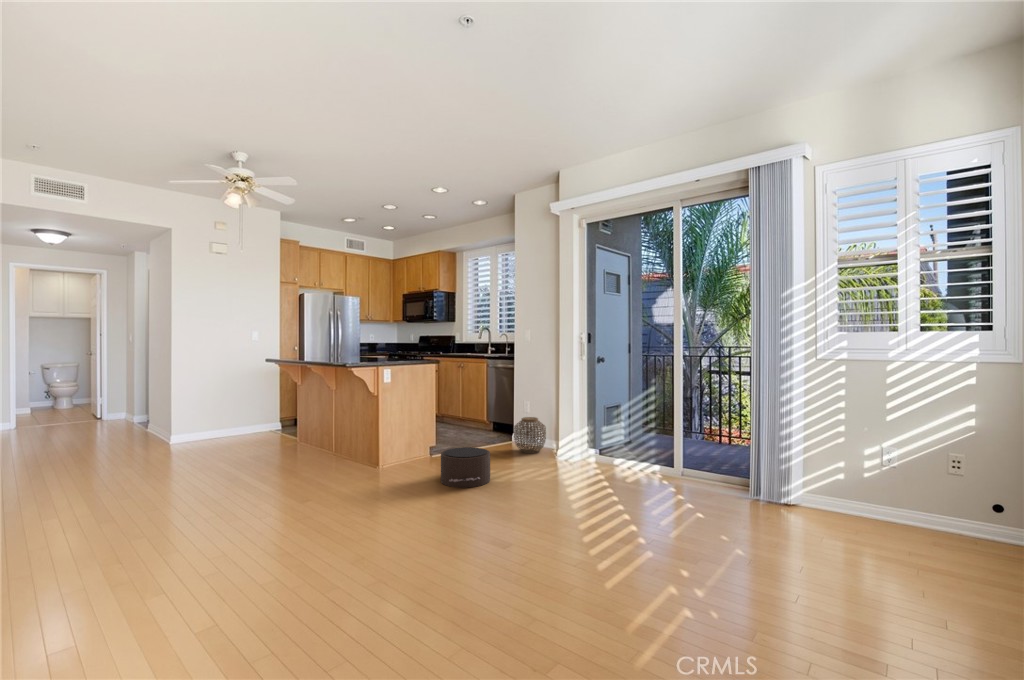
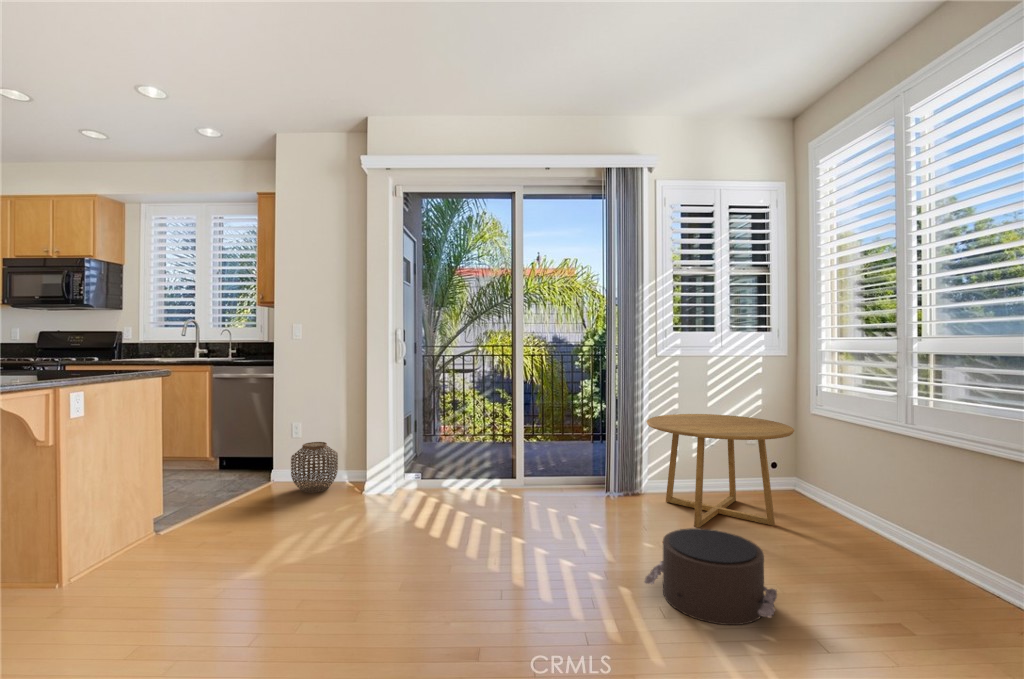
round table: none [764,424,948,560] -> present [646,414,794,527]
pouf: present [441,447,490,488] -> present [645,528,777,625]

